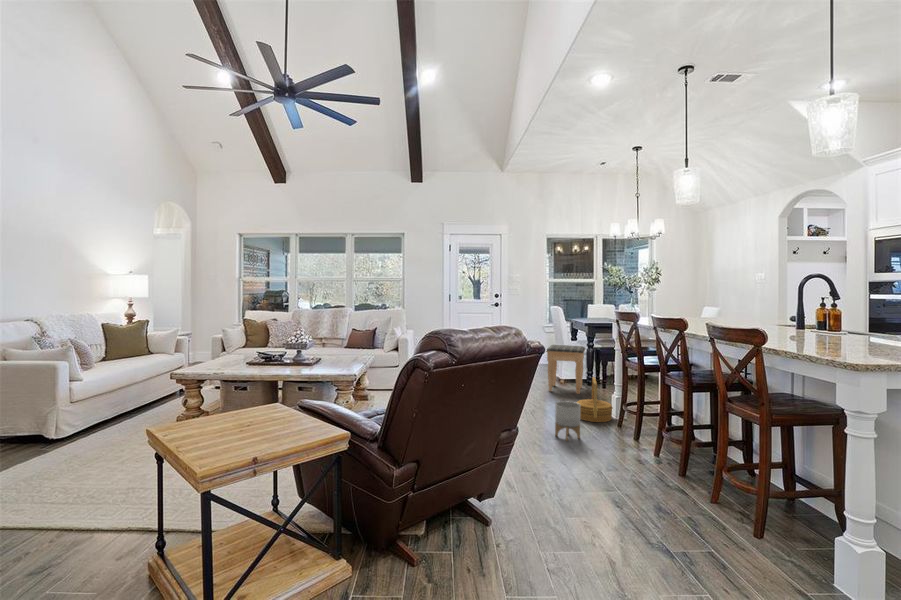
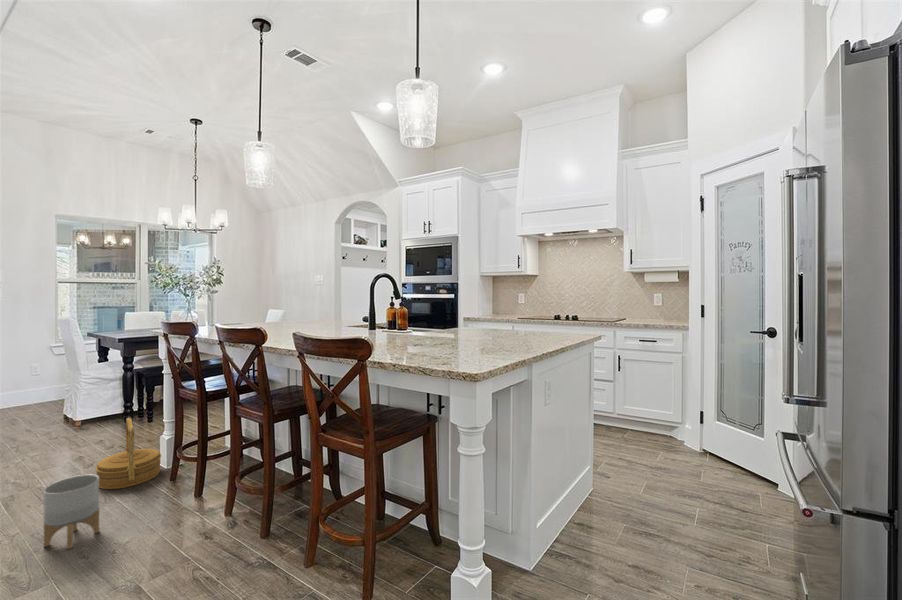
footstool: present [546,345,585,394] -> none [39,371,118,451]

